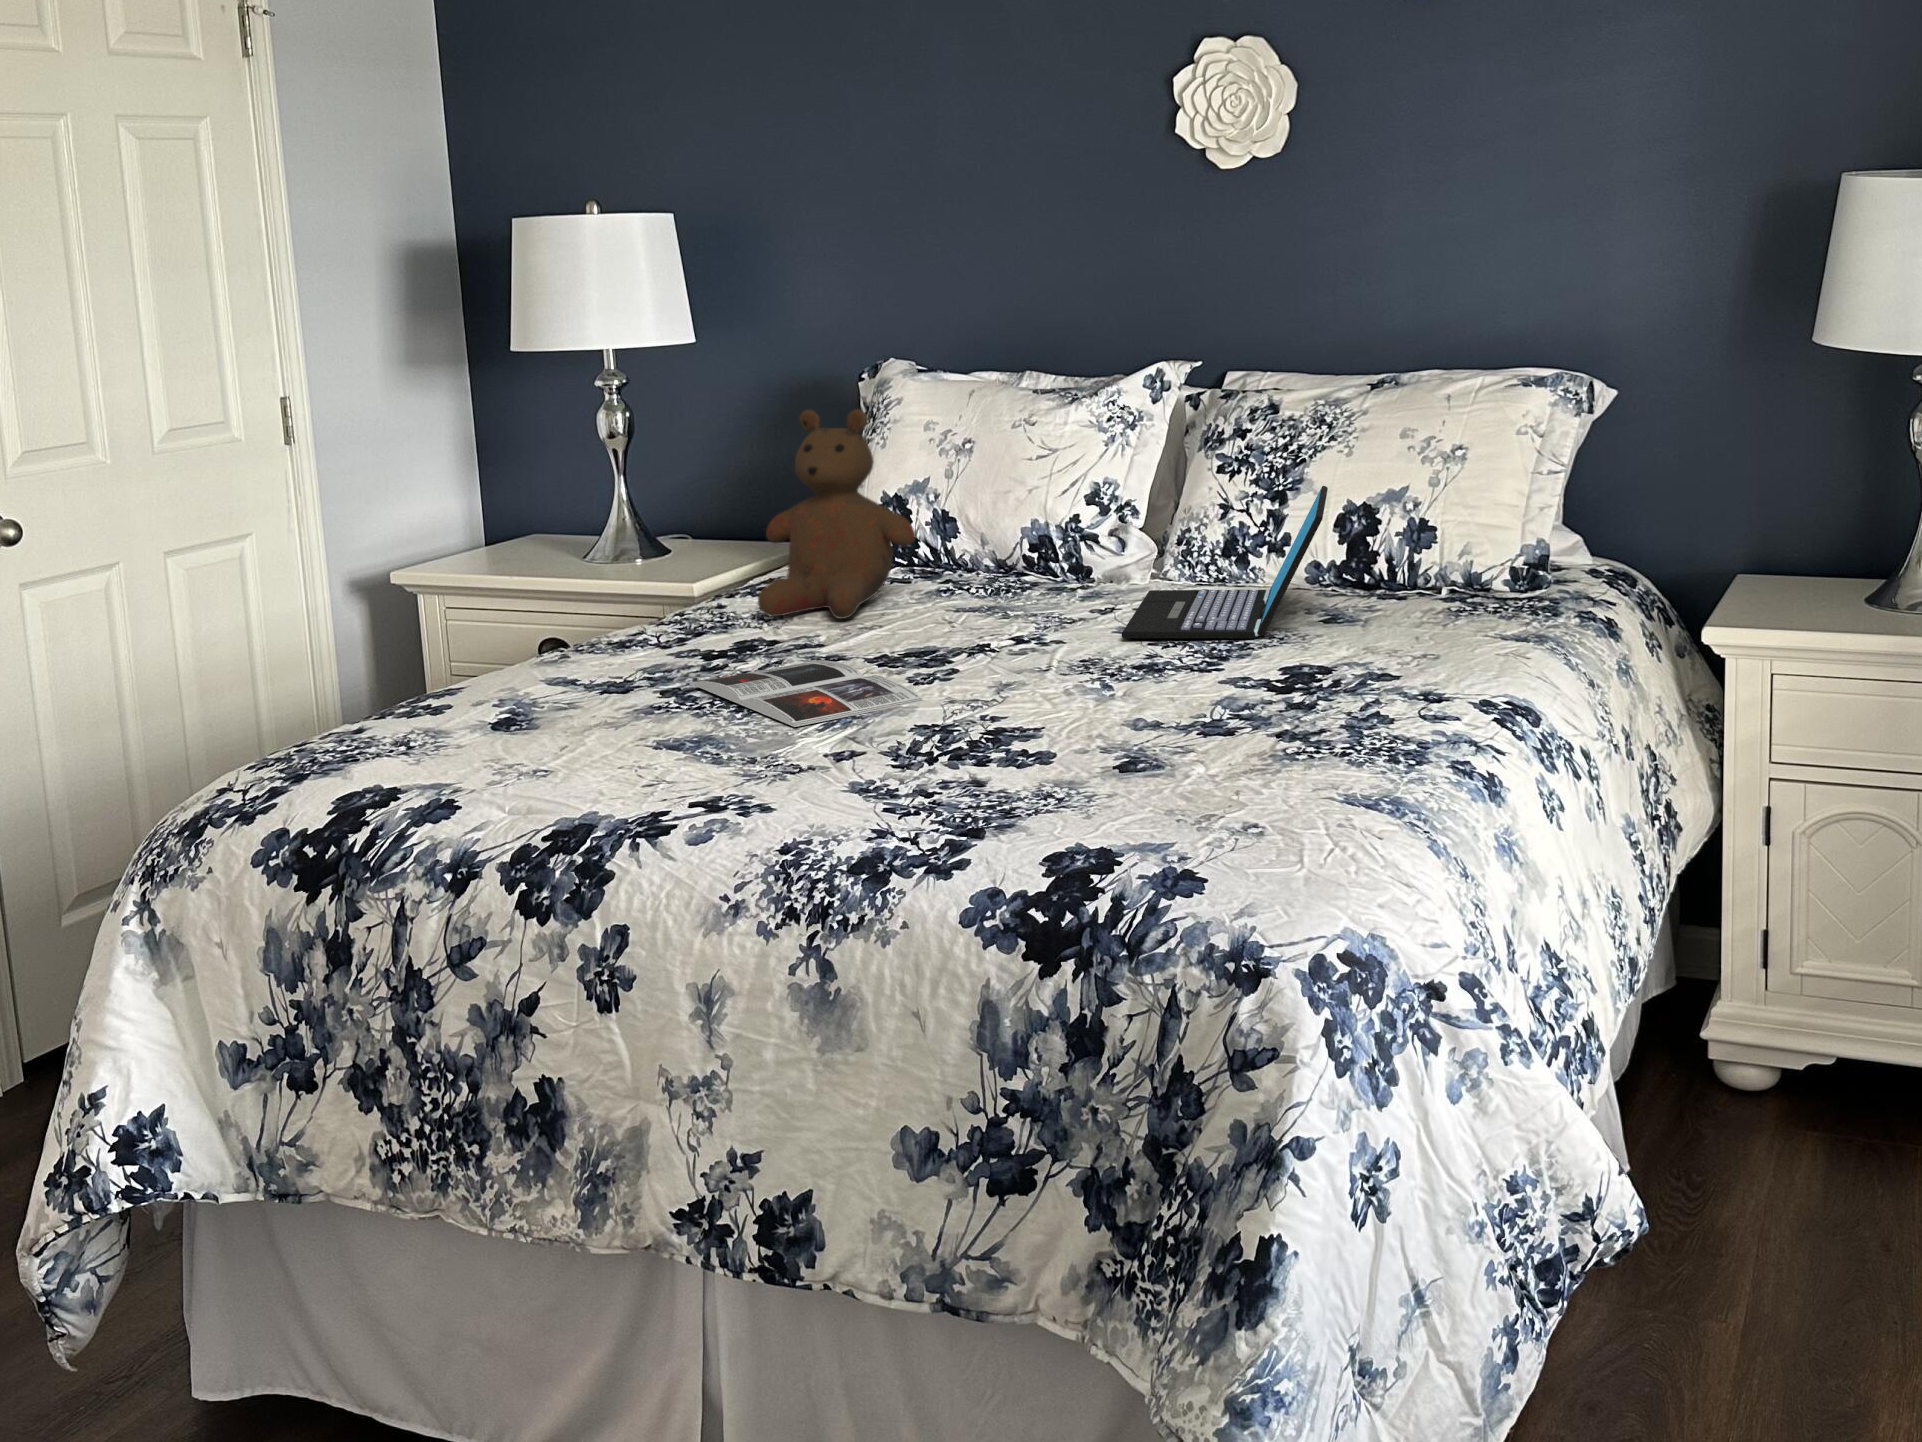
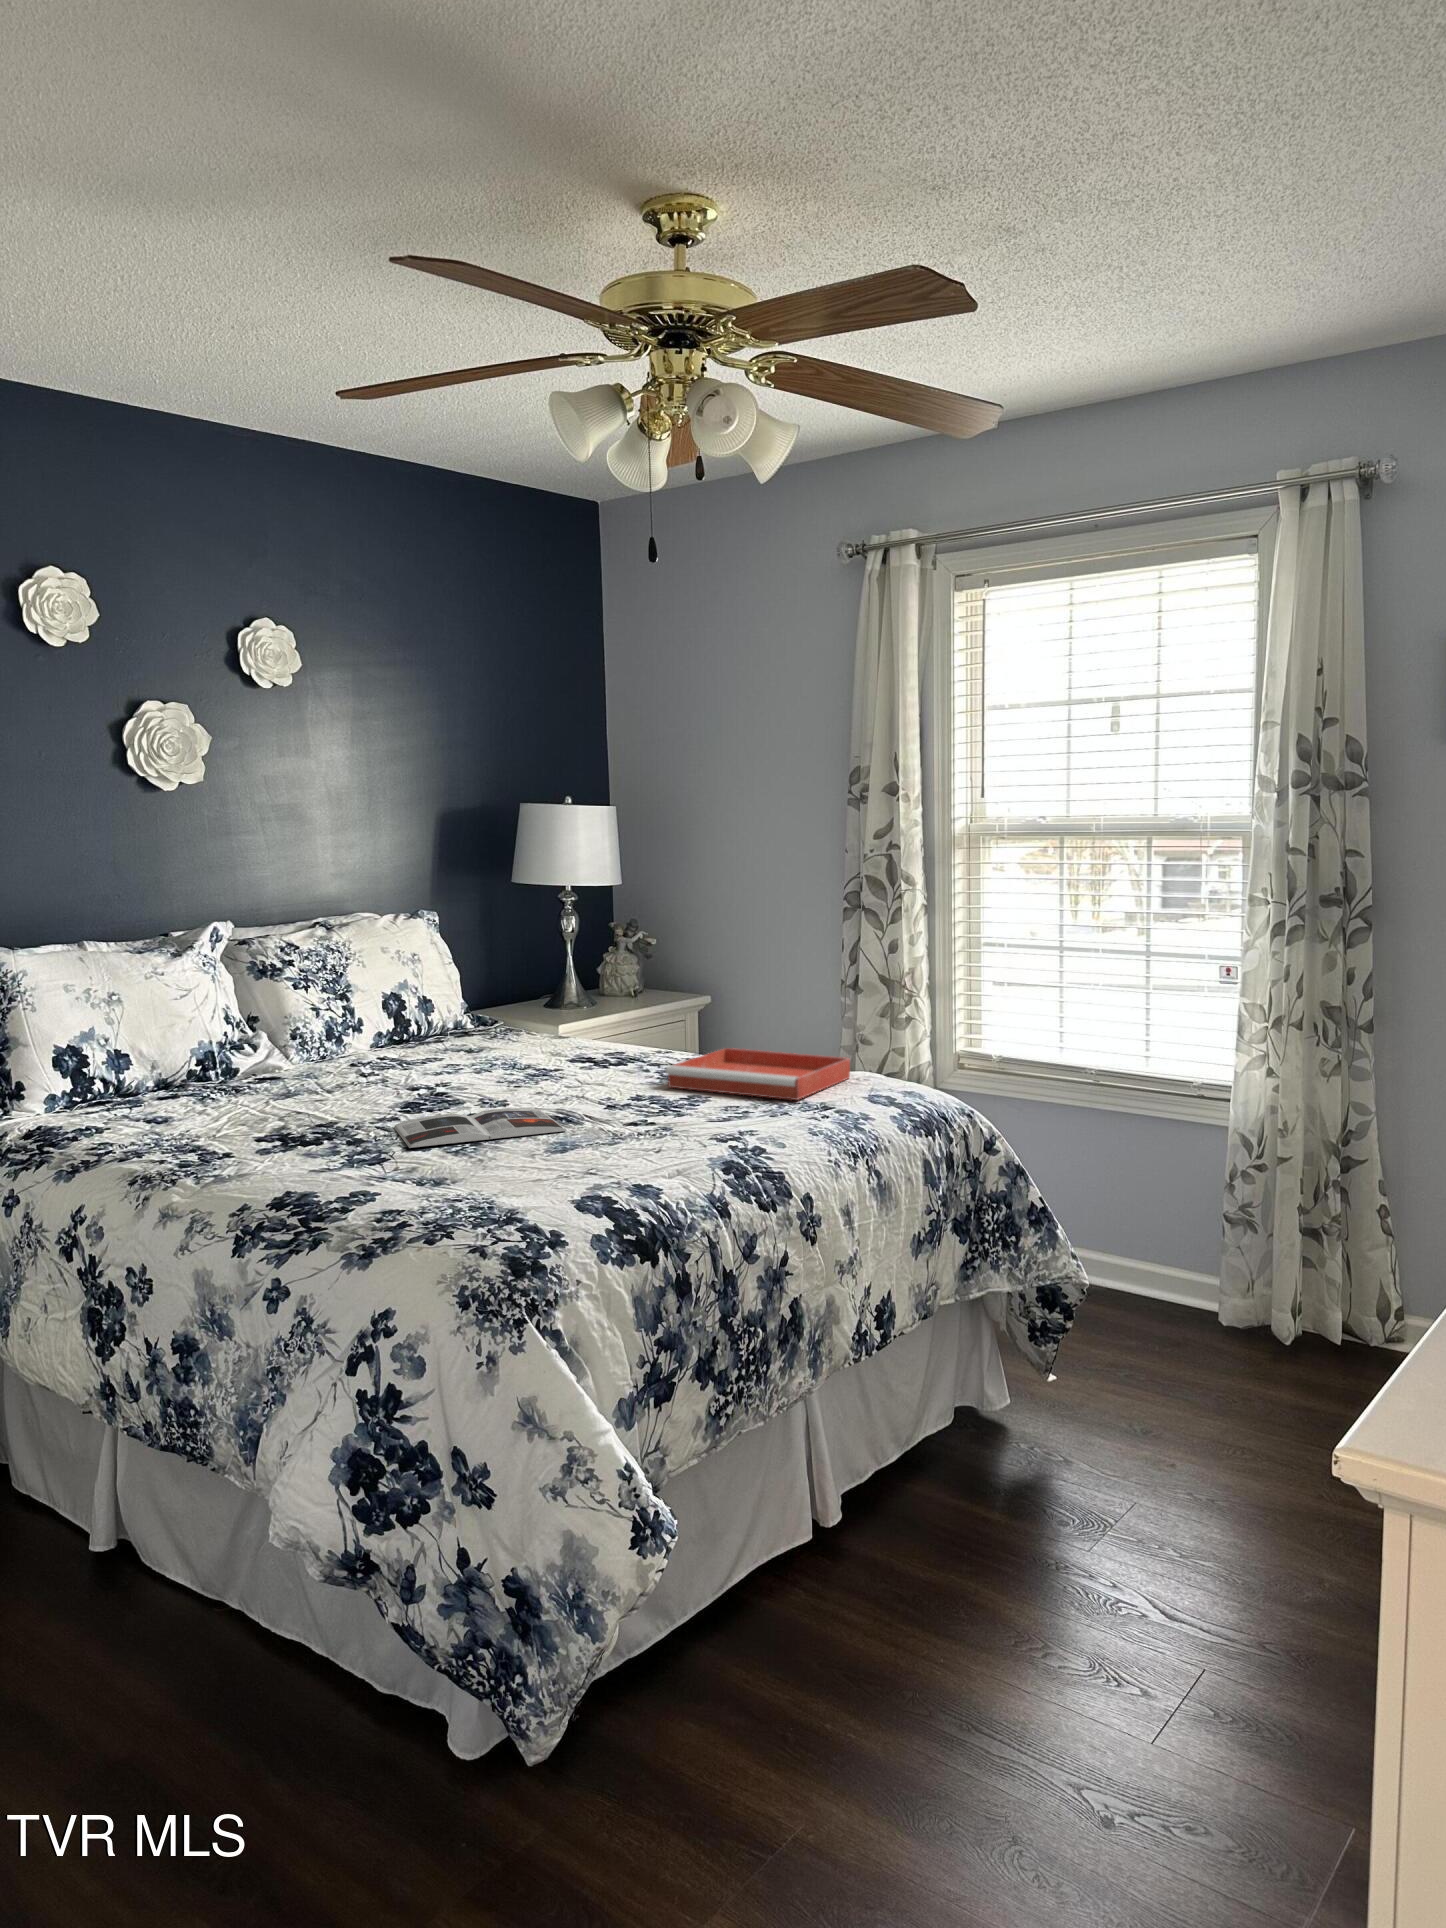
teddy bear: present [758,409,916,619] -> none [125,957,271,1132]
laptop: present [1122,486,1328,638] -> none [353,980,533,1076]
tray: none [1028,691,1337,826] -> present [665,1048,850,1100]

